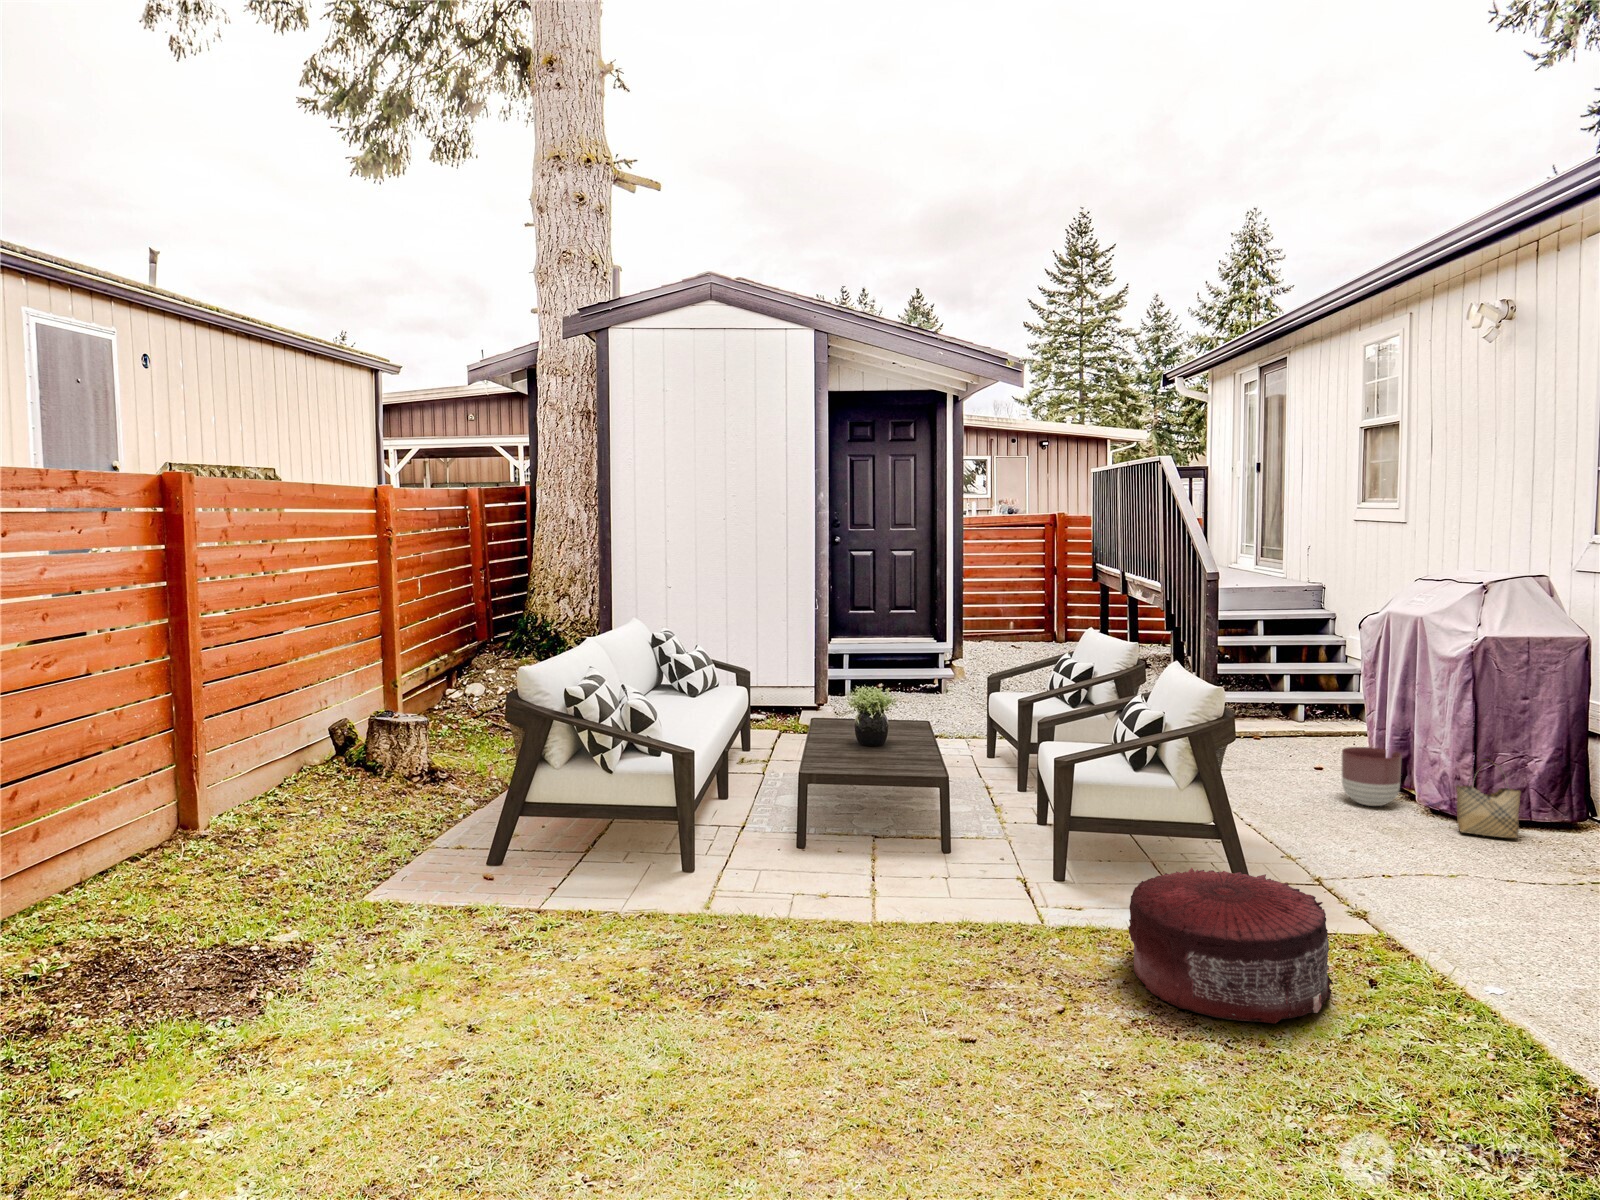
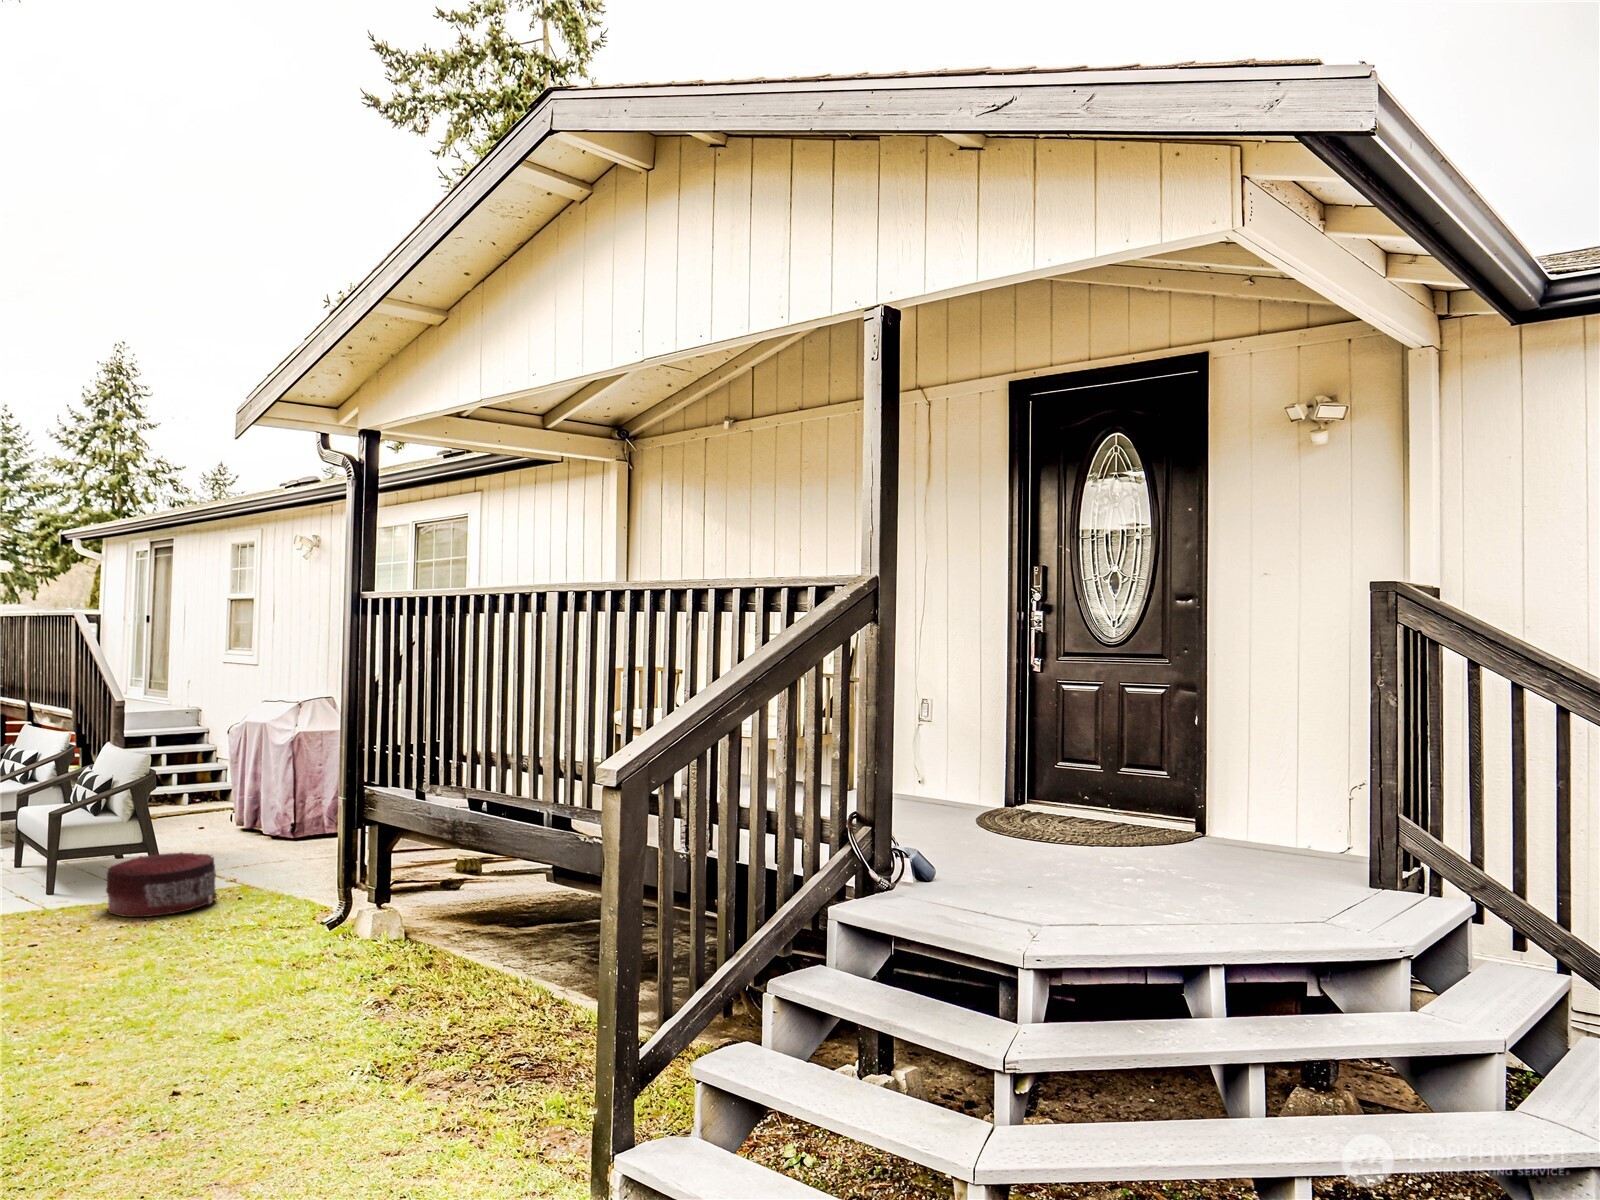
planter: present [1342,747,1401,806] -> none [218,805,254,840]
woven basket: present [1456,765,1521,838] -> none [283,799,317,843]

